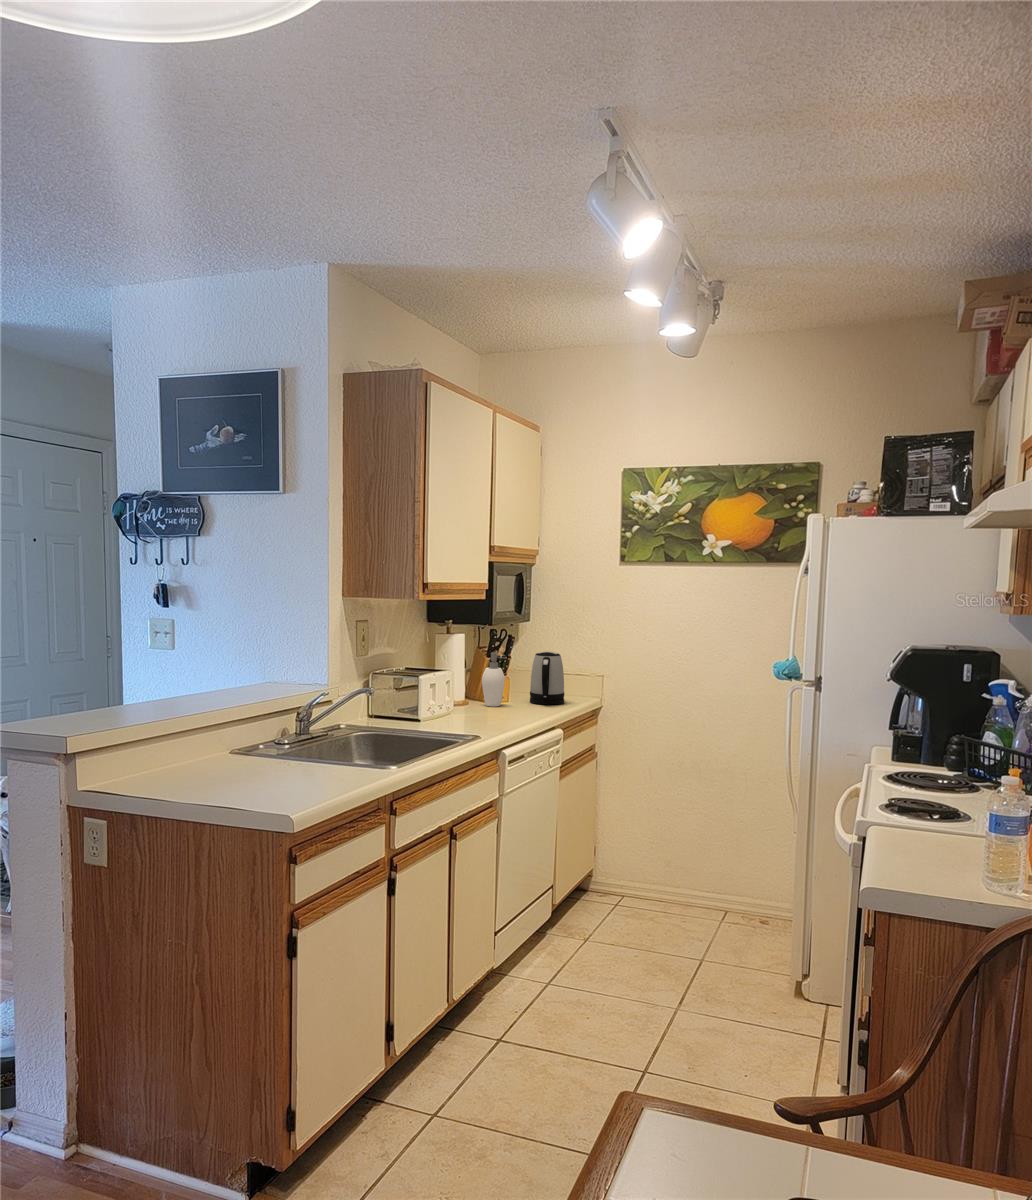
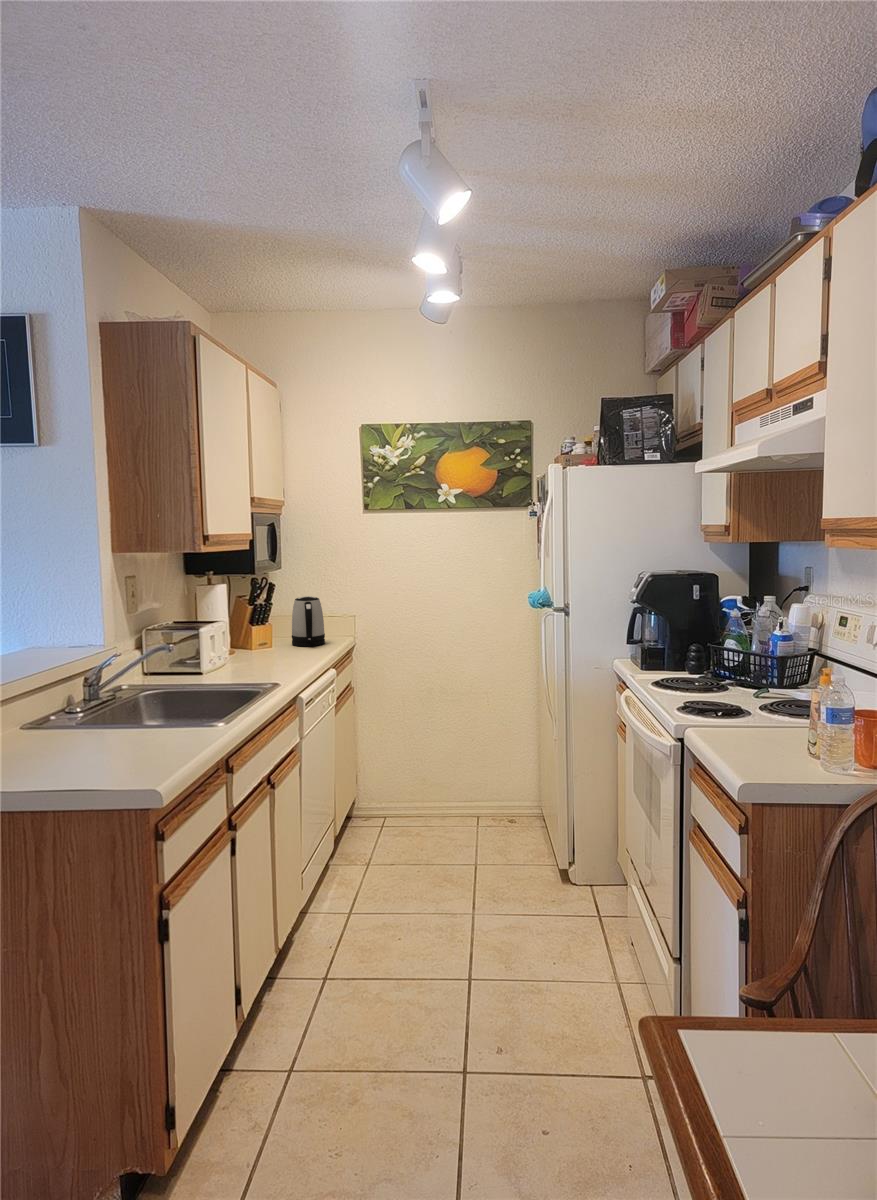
soap dispenser: present [482,653,505,707] -> none [248,601,274,654]

